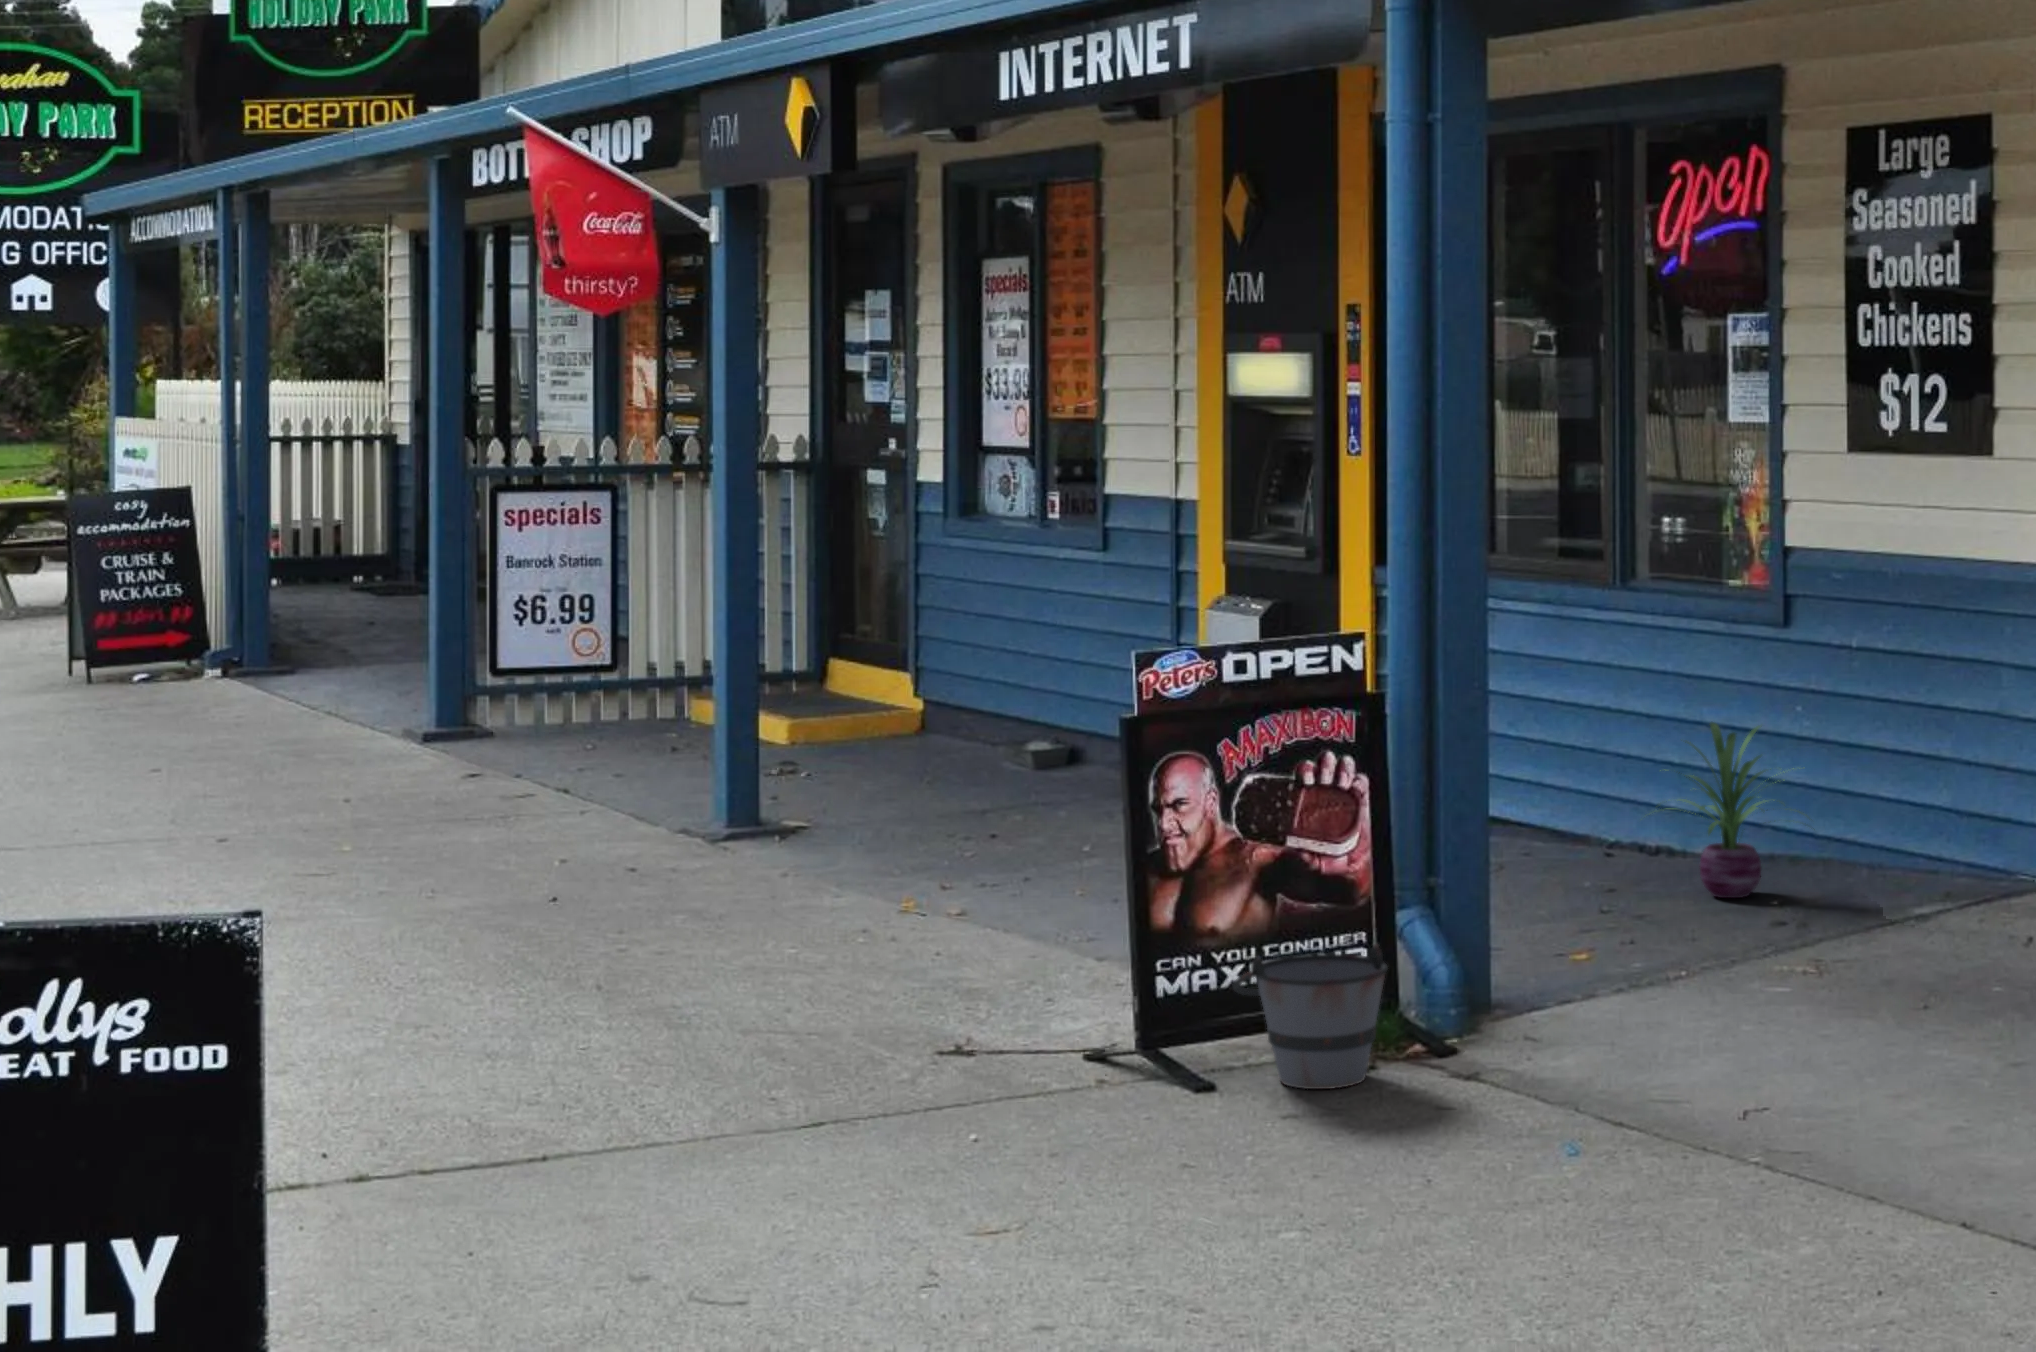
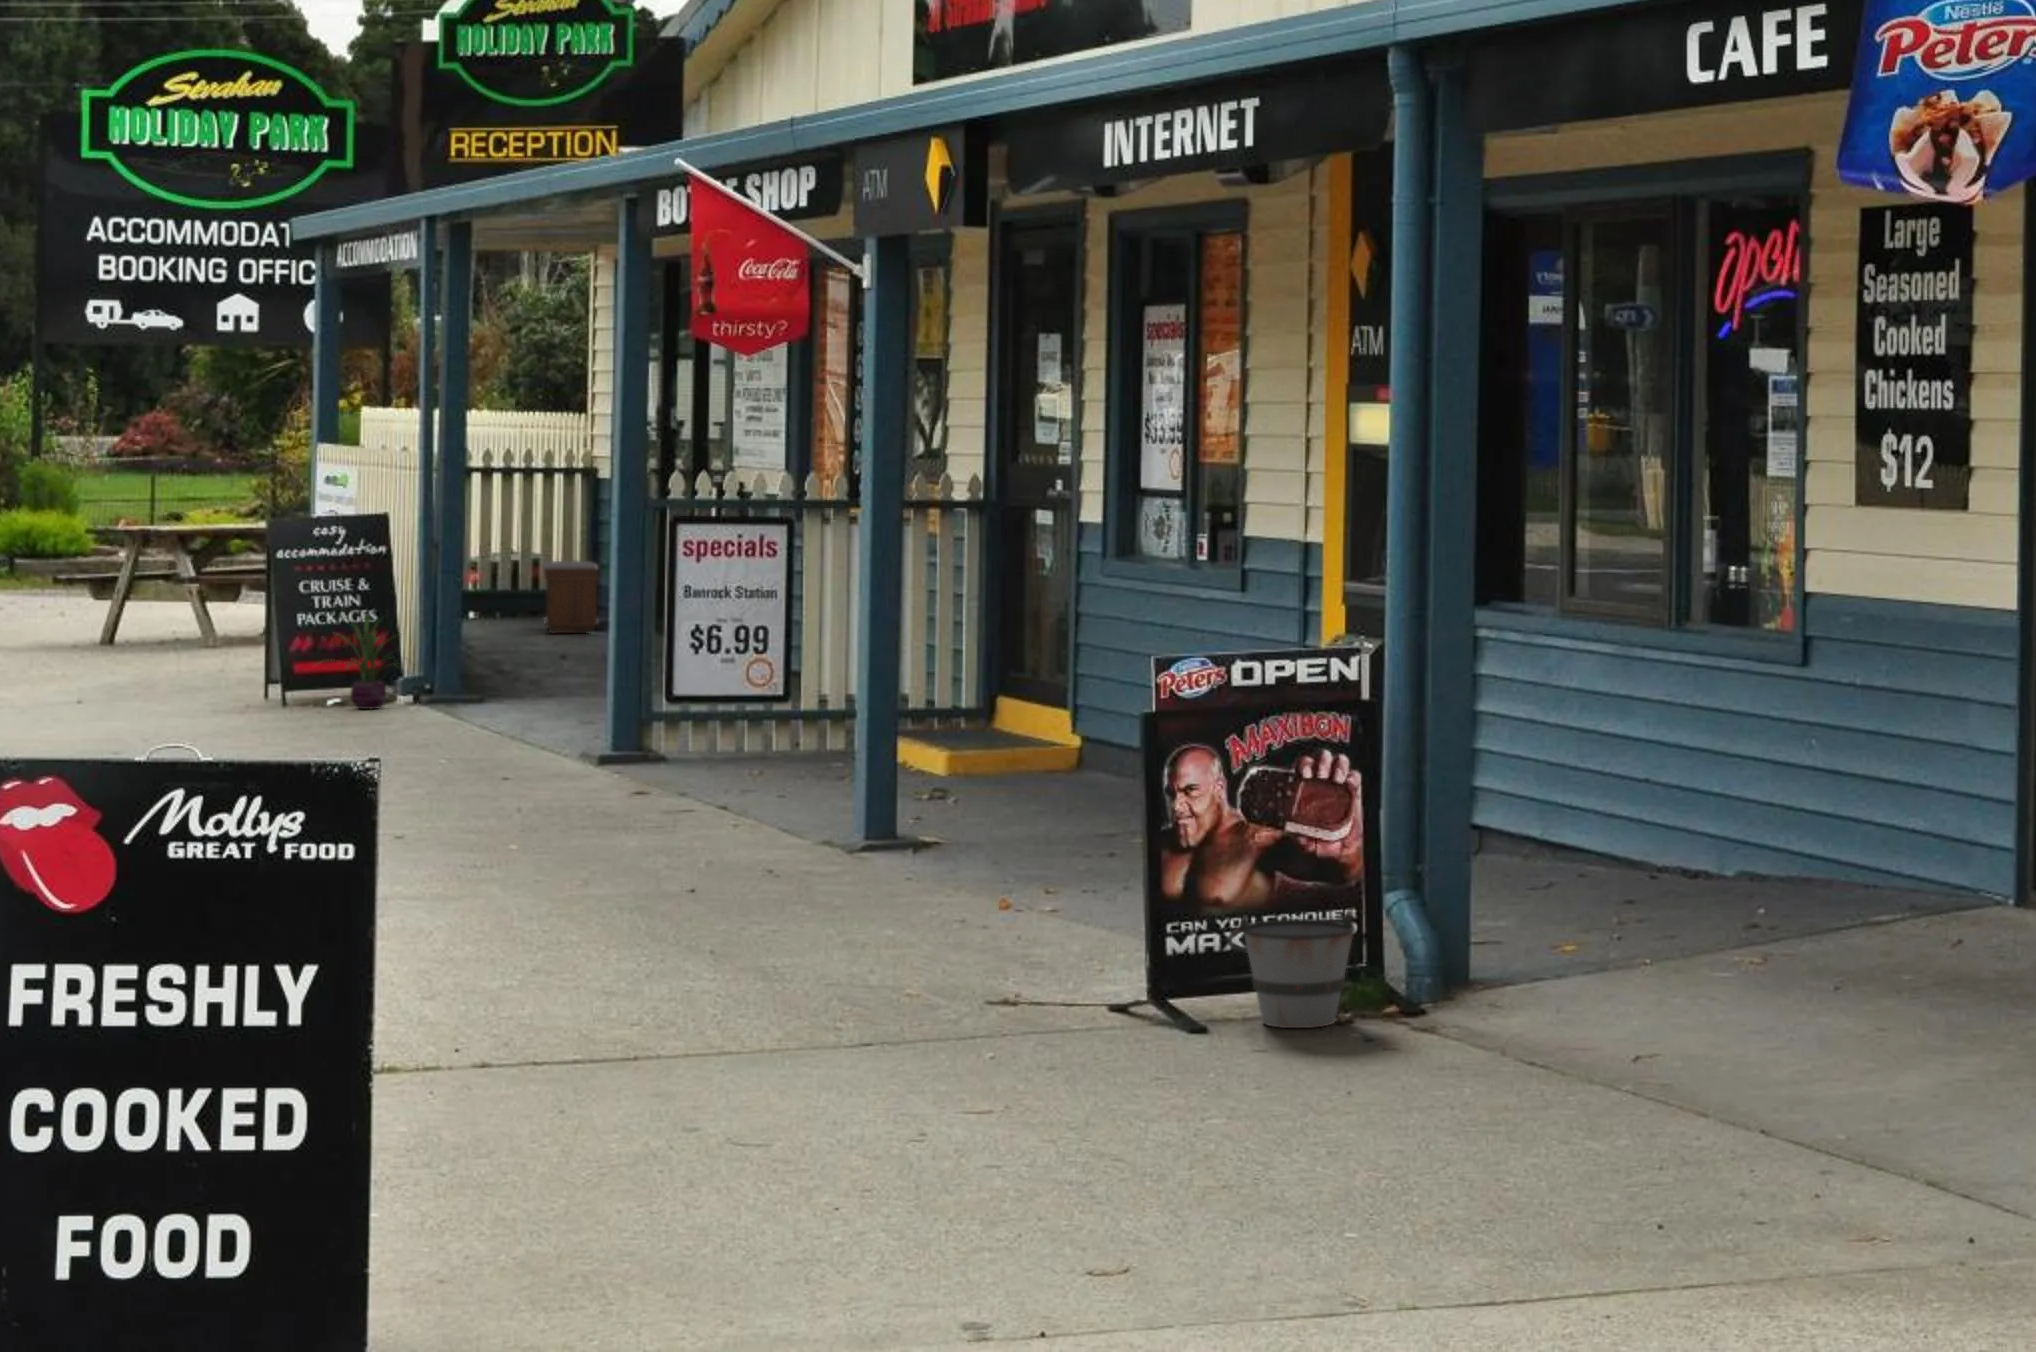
bench: none [345,526,402,597] -> present [543,561,599,633]
decorative plant: present [1649,722,1794,898] -> present [342,614,396,709]

